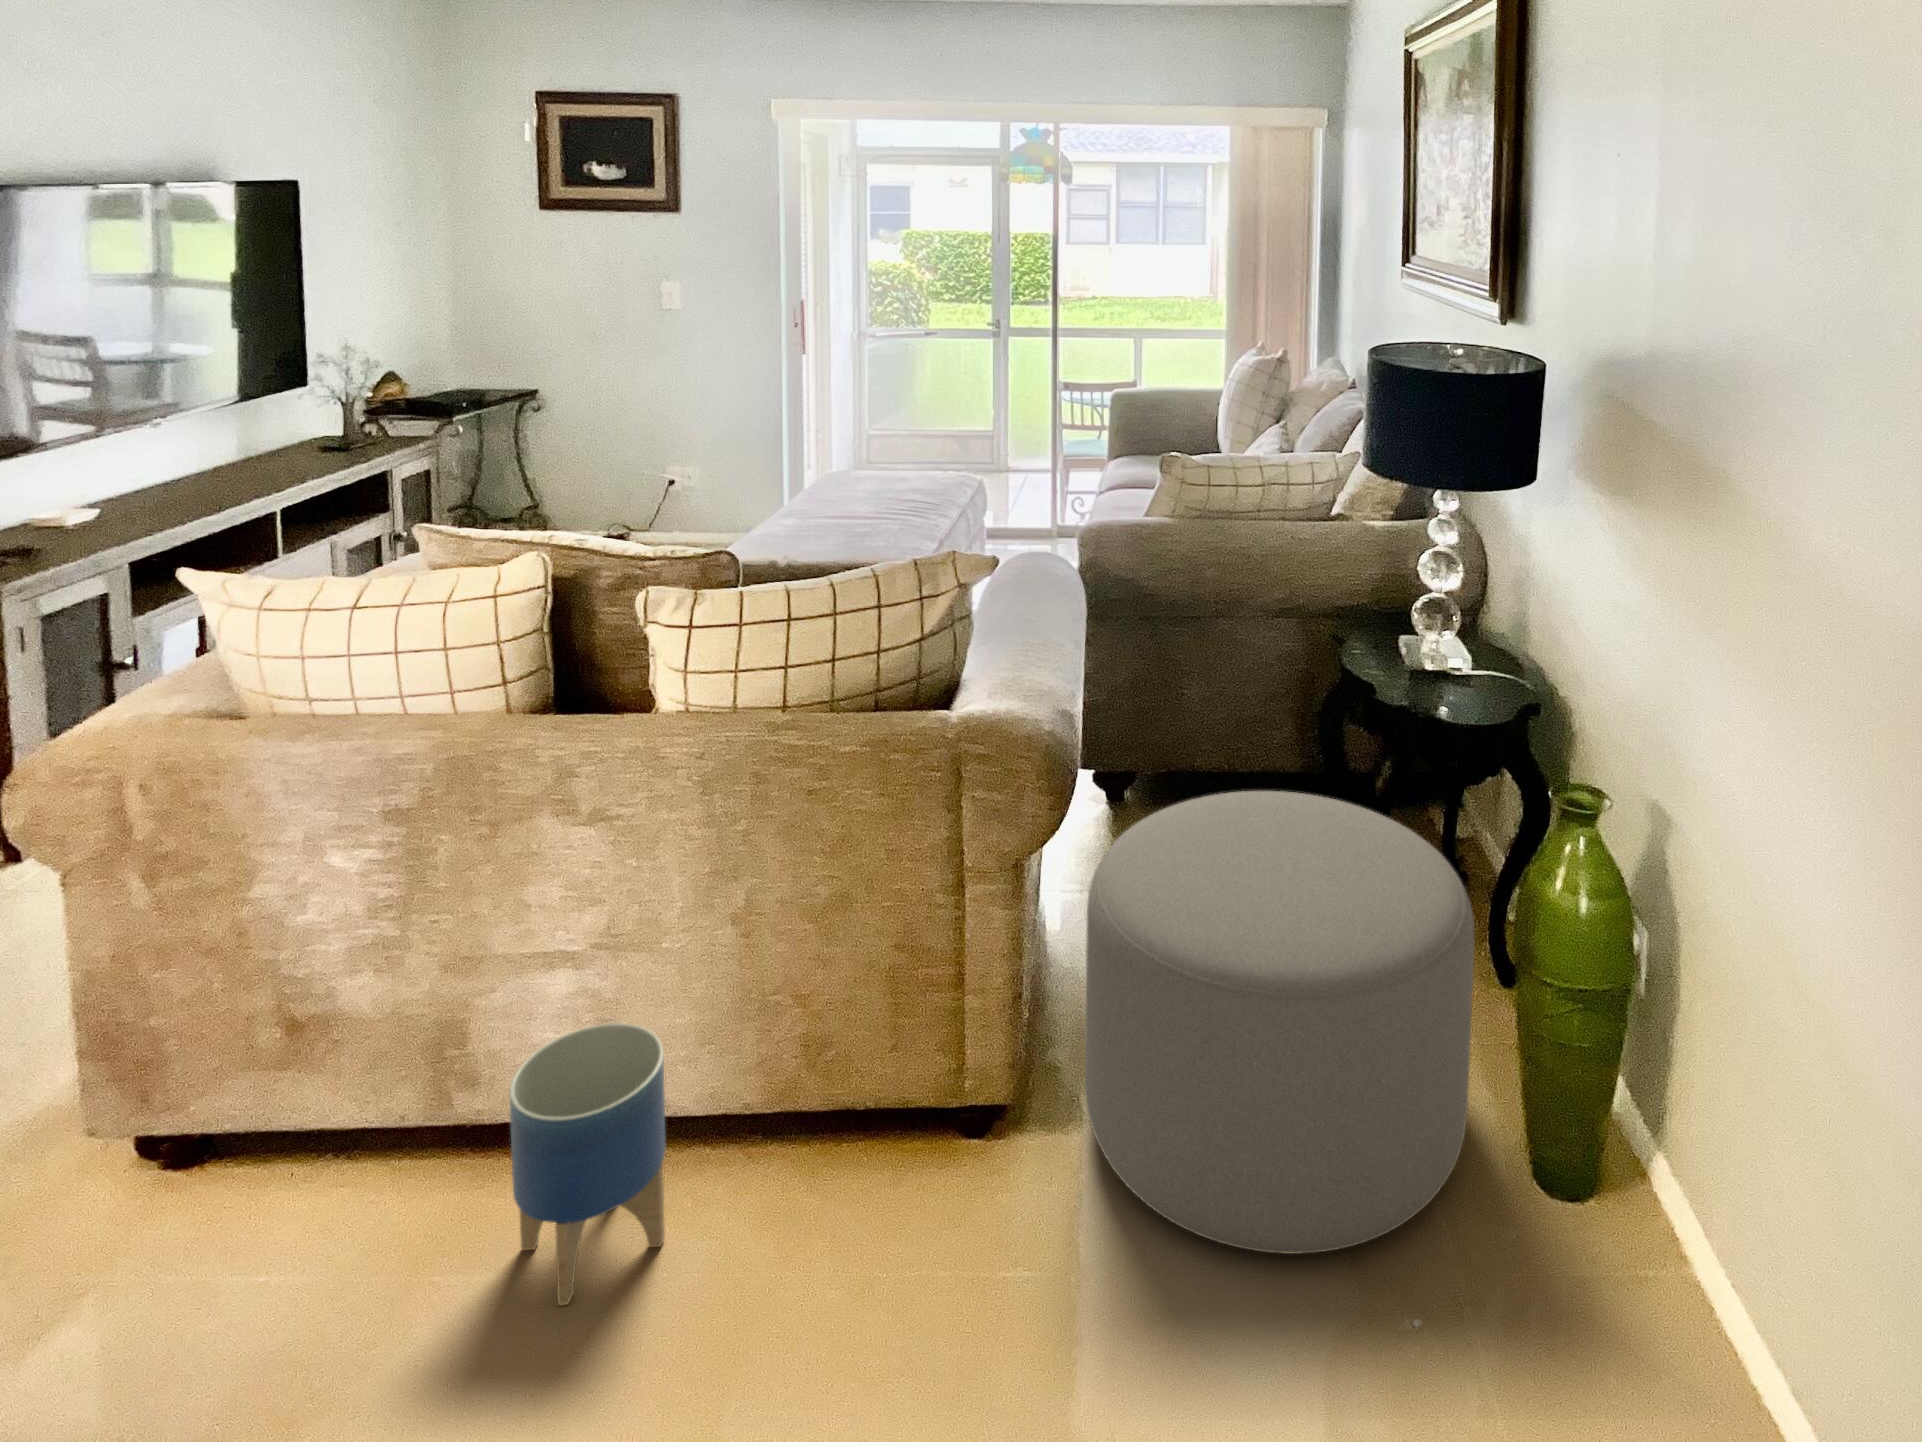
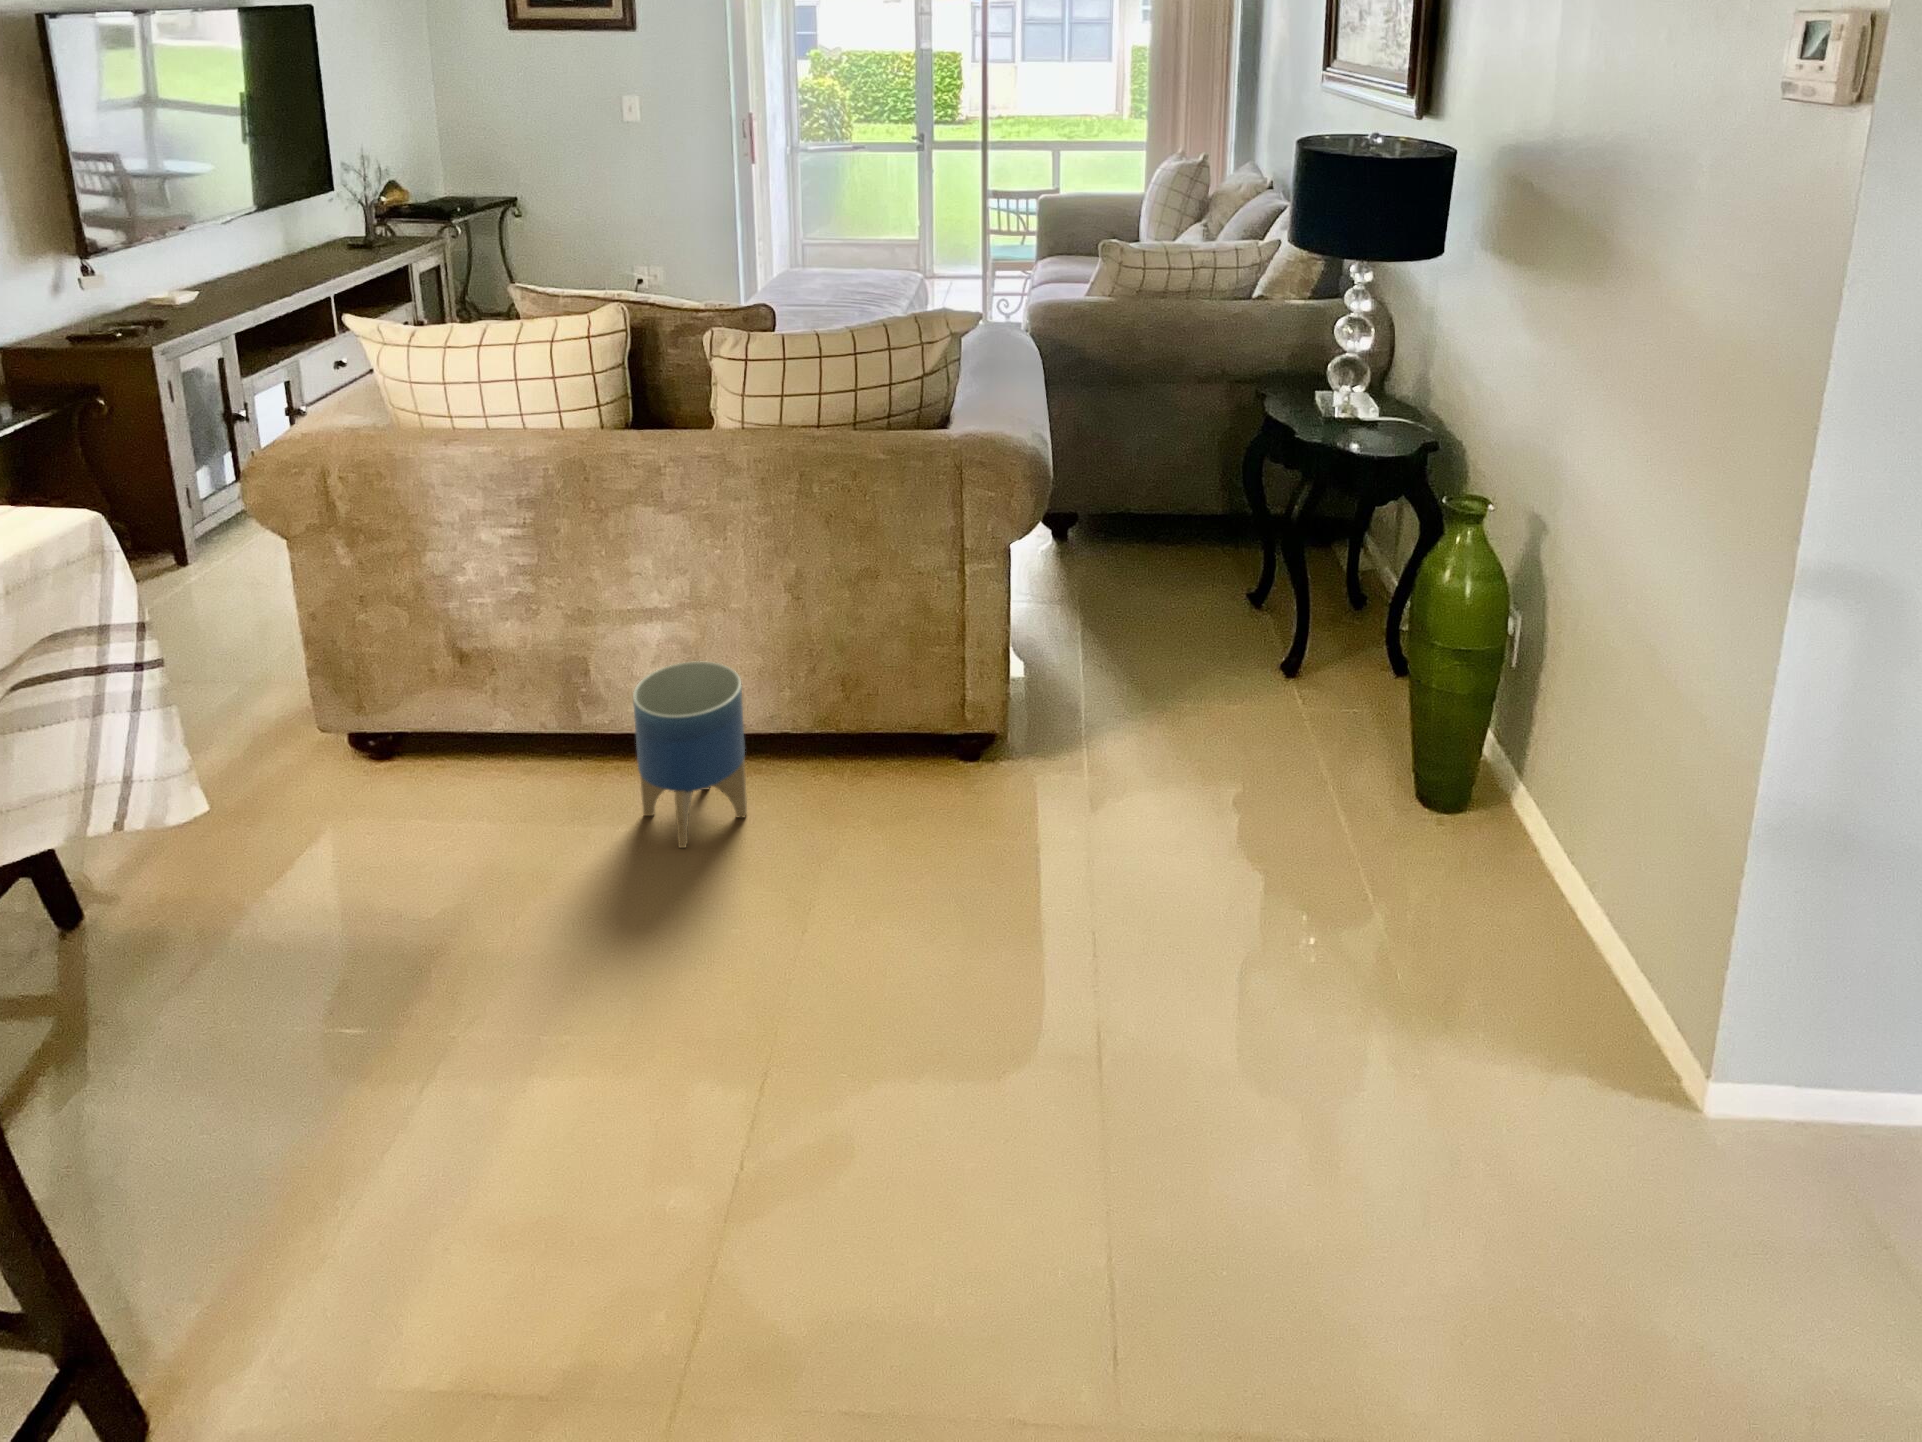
ottoman: present [1085,791,1475,1254] -> none [1057,510,1375,835]

